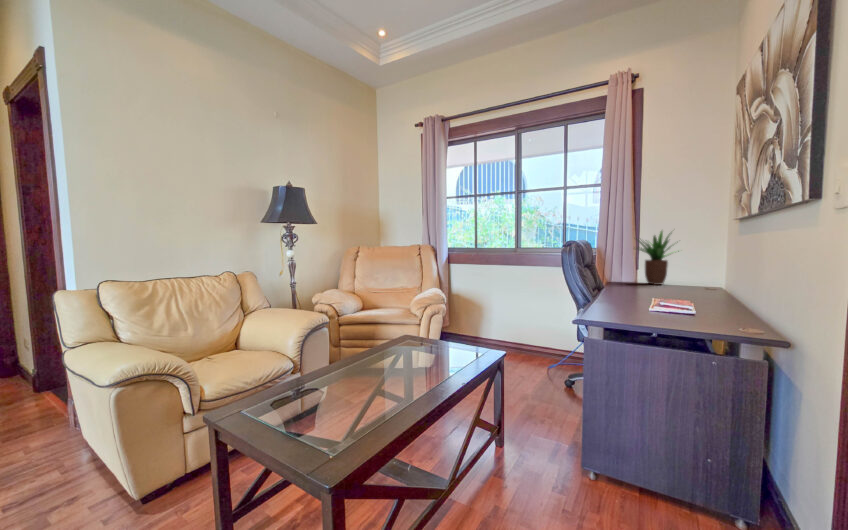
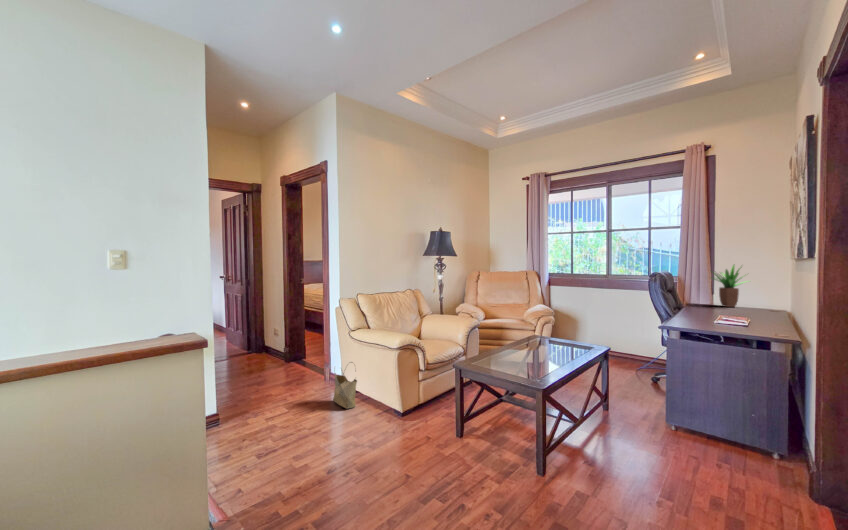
woven basket: none [16,404,69,497] -> present [333,373,357,409]

